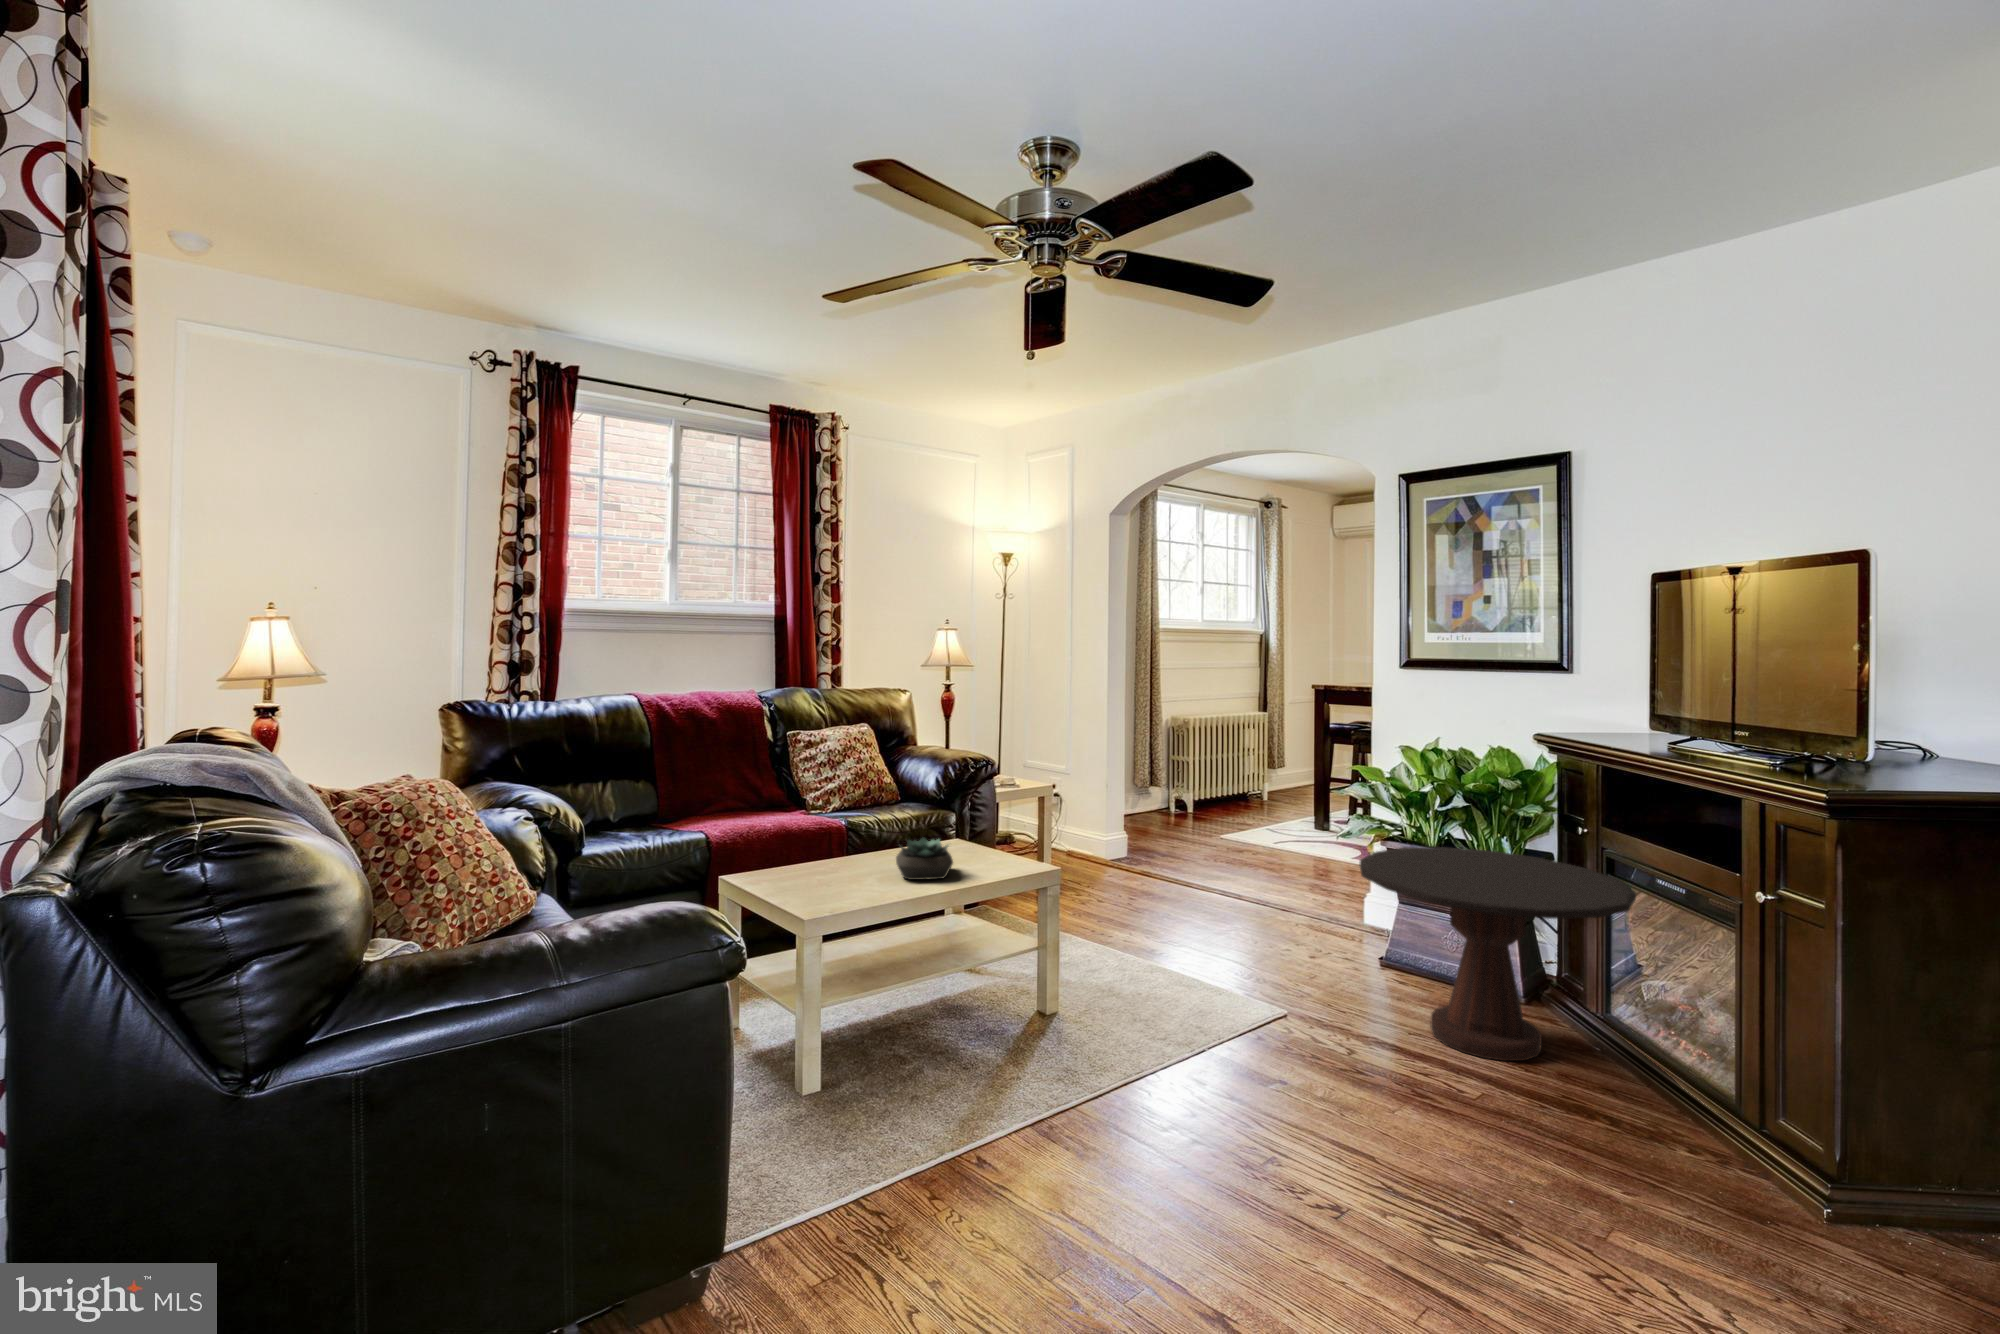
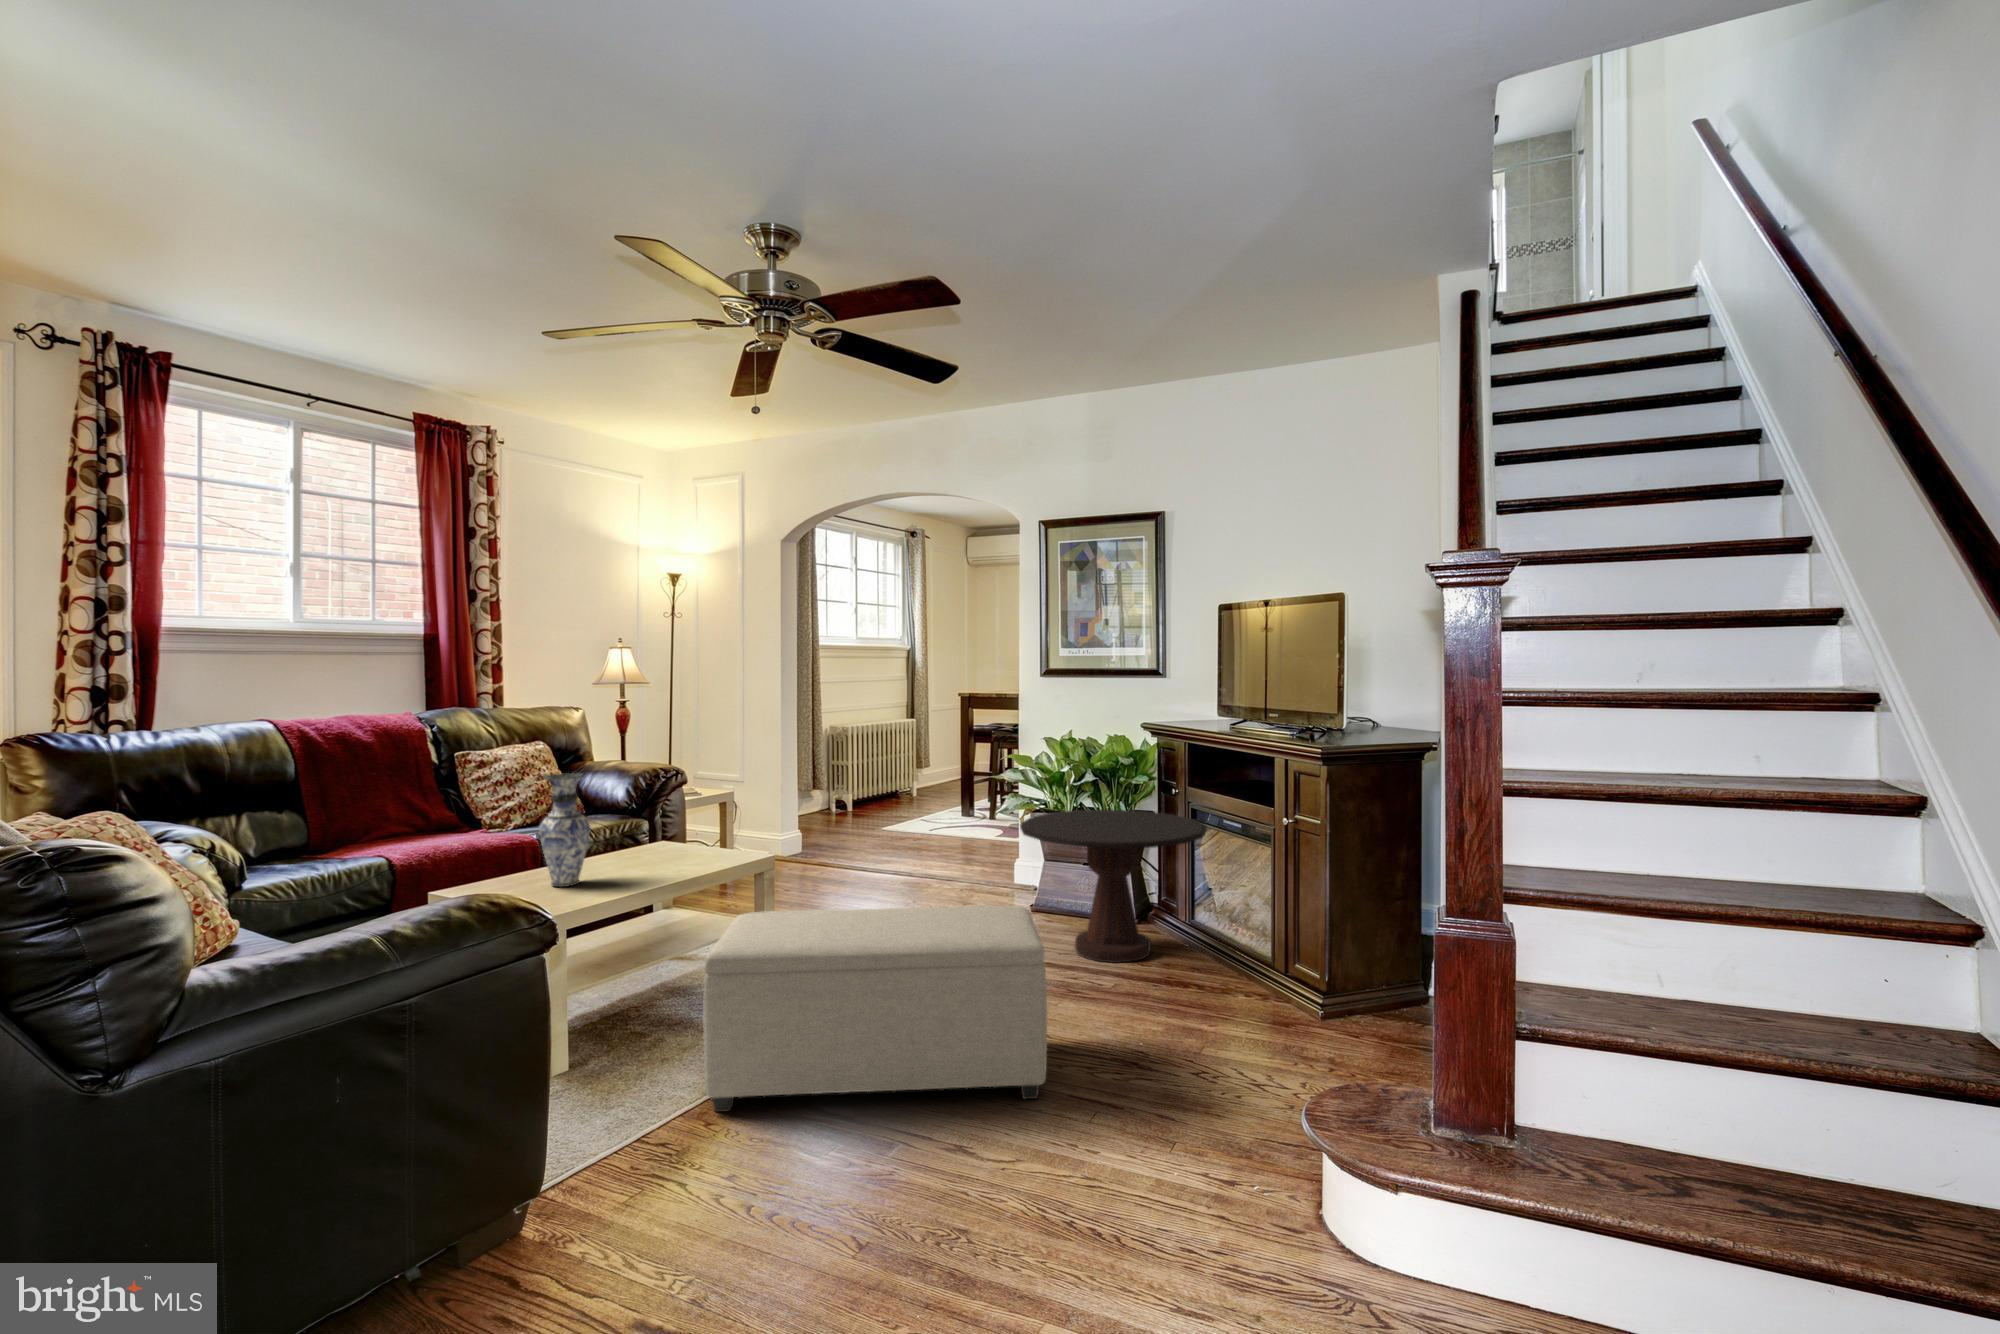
vase: none [814,766,864,884] -> present [539,773,590,887]
succulent plant: present [896,838,953,880] -> none [619,837,679,876]
ottoman: none [933,944,1360,1261] -> present [704,905,1047,1112]

